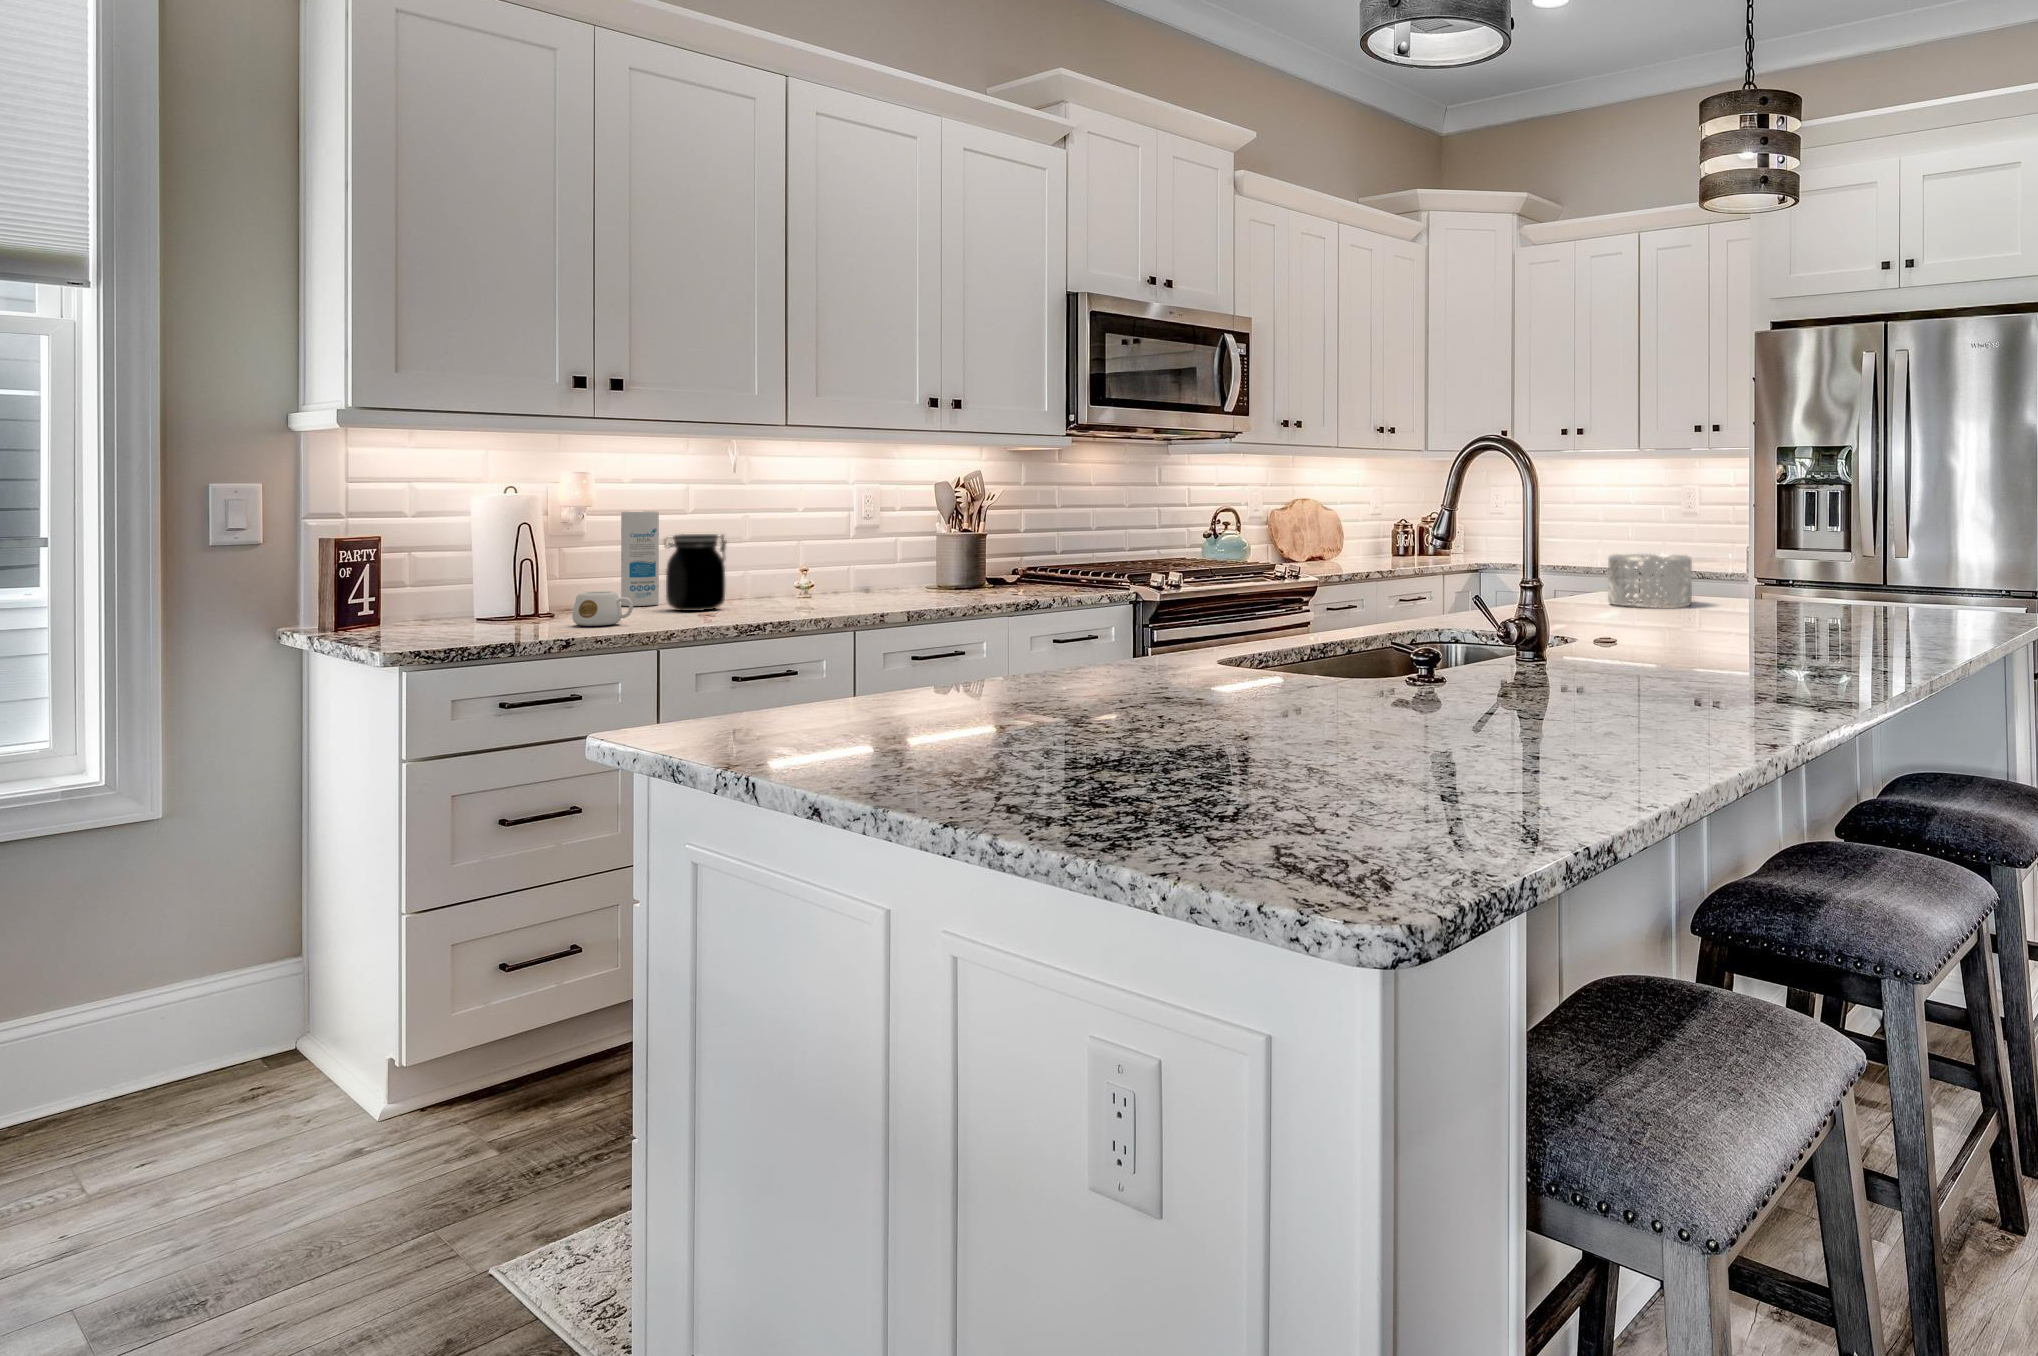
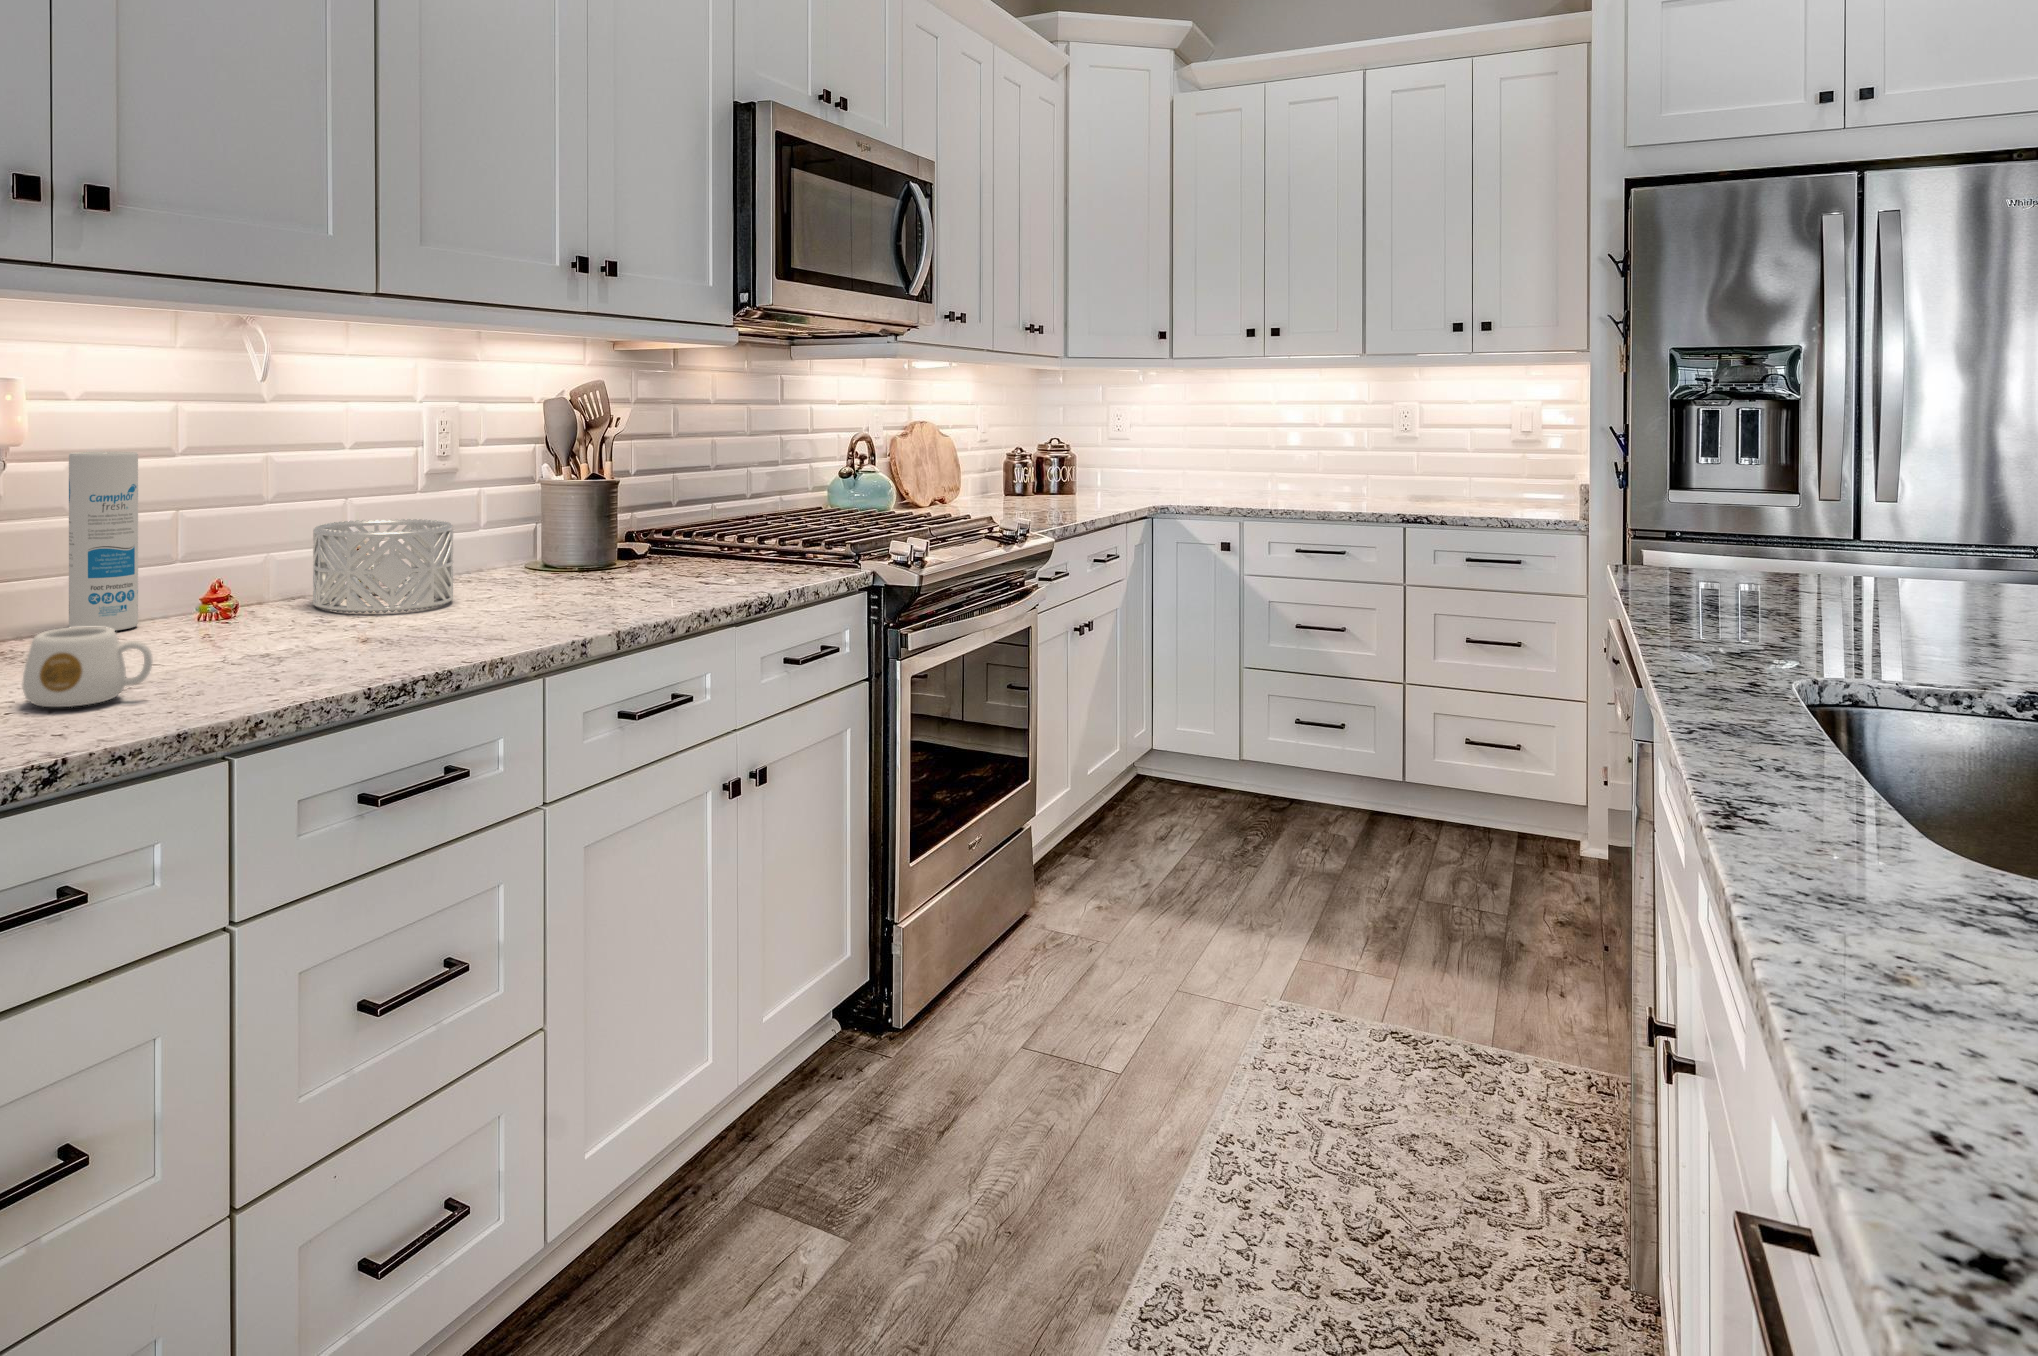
jar: present [665,534,727,611] -> none [167,495,282,645]
decorative bowl: present [1608,554,1692,607] -> present [313,519,453,613]

